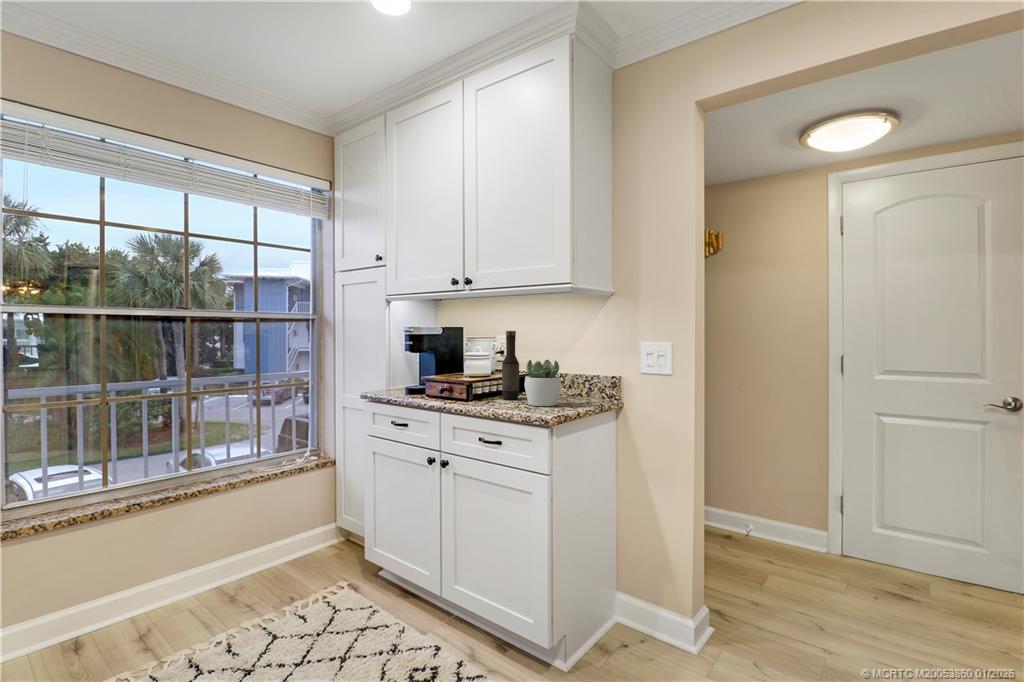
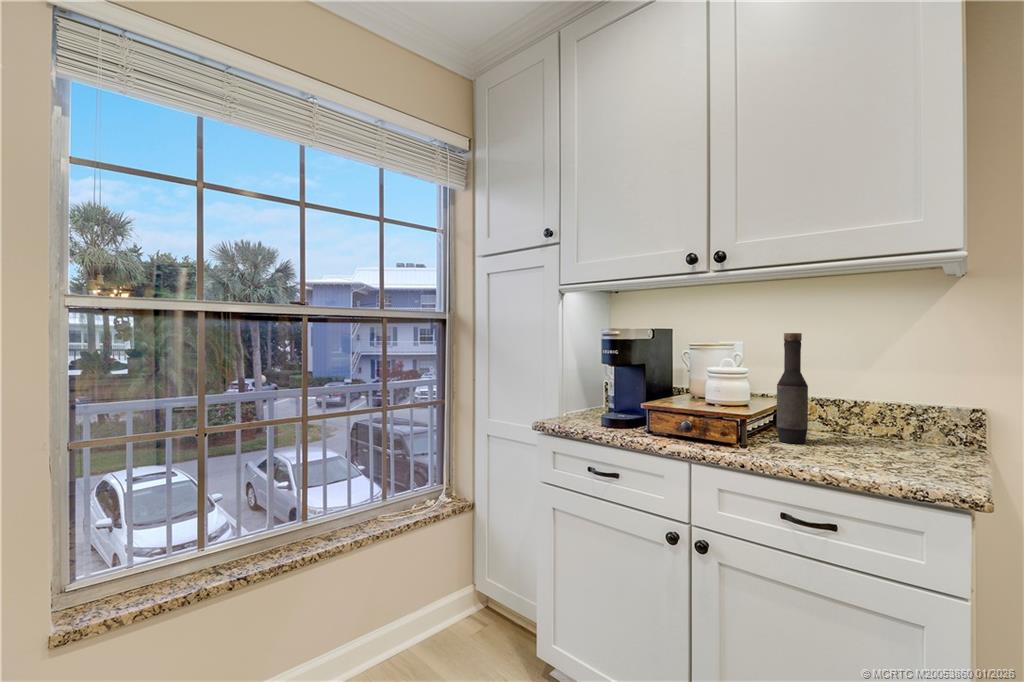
succulent plant: present [525,360,561,406] -> none [840,381,922,463]

